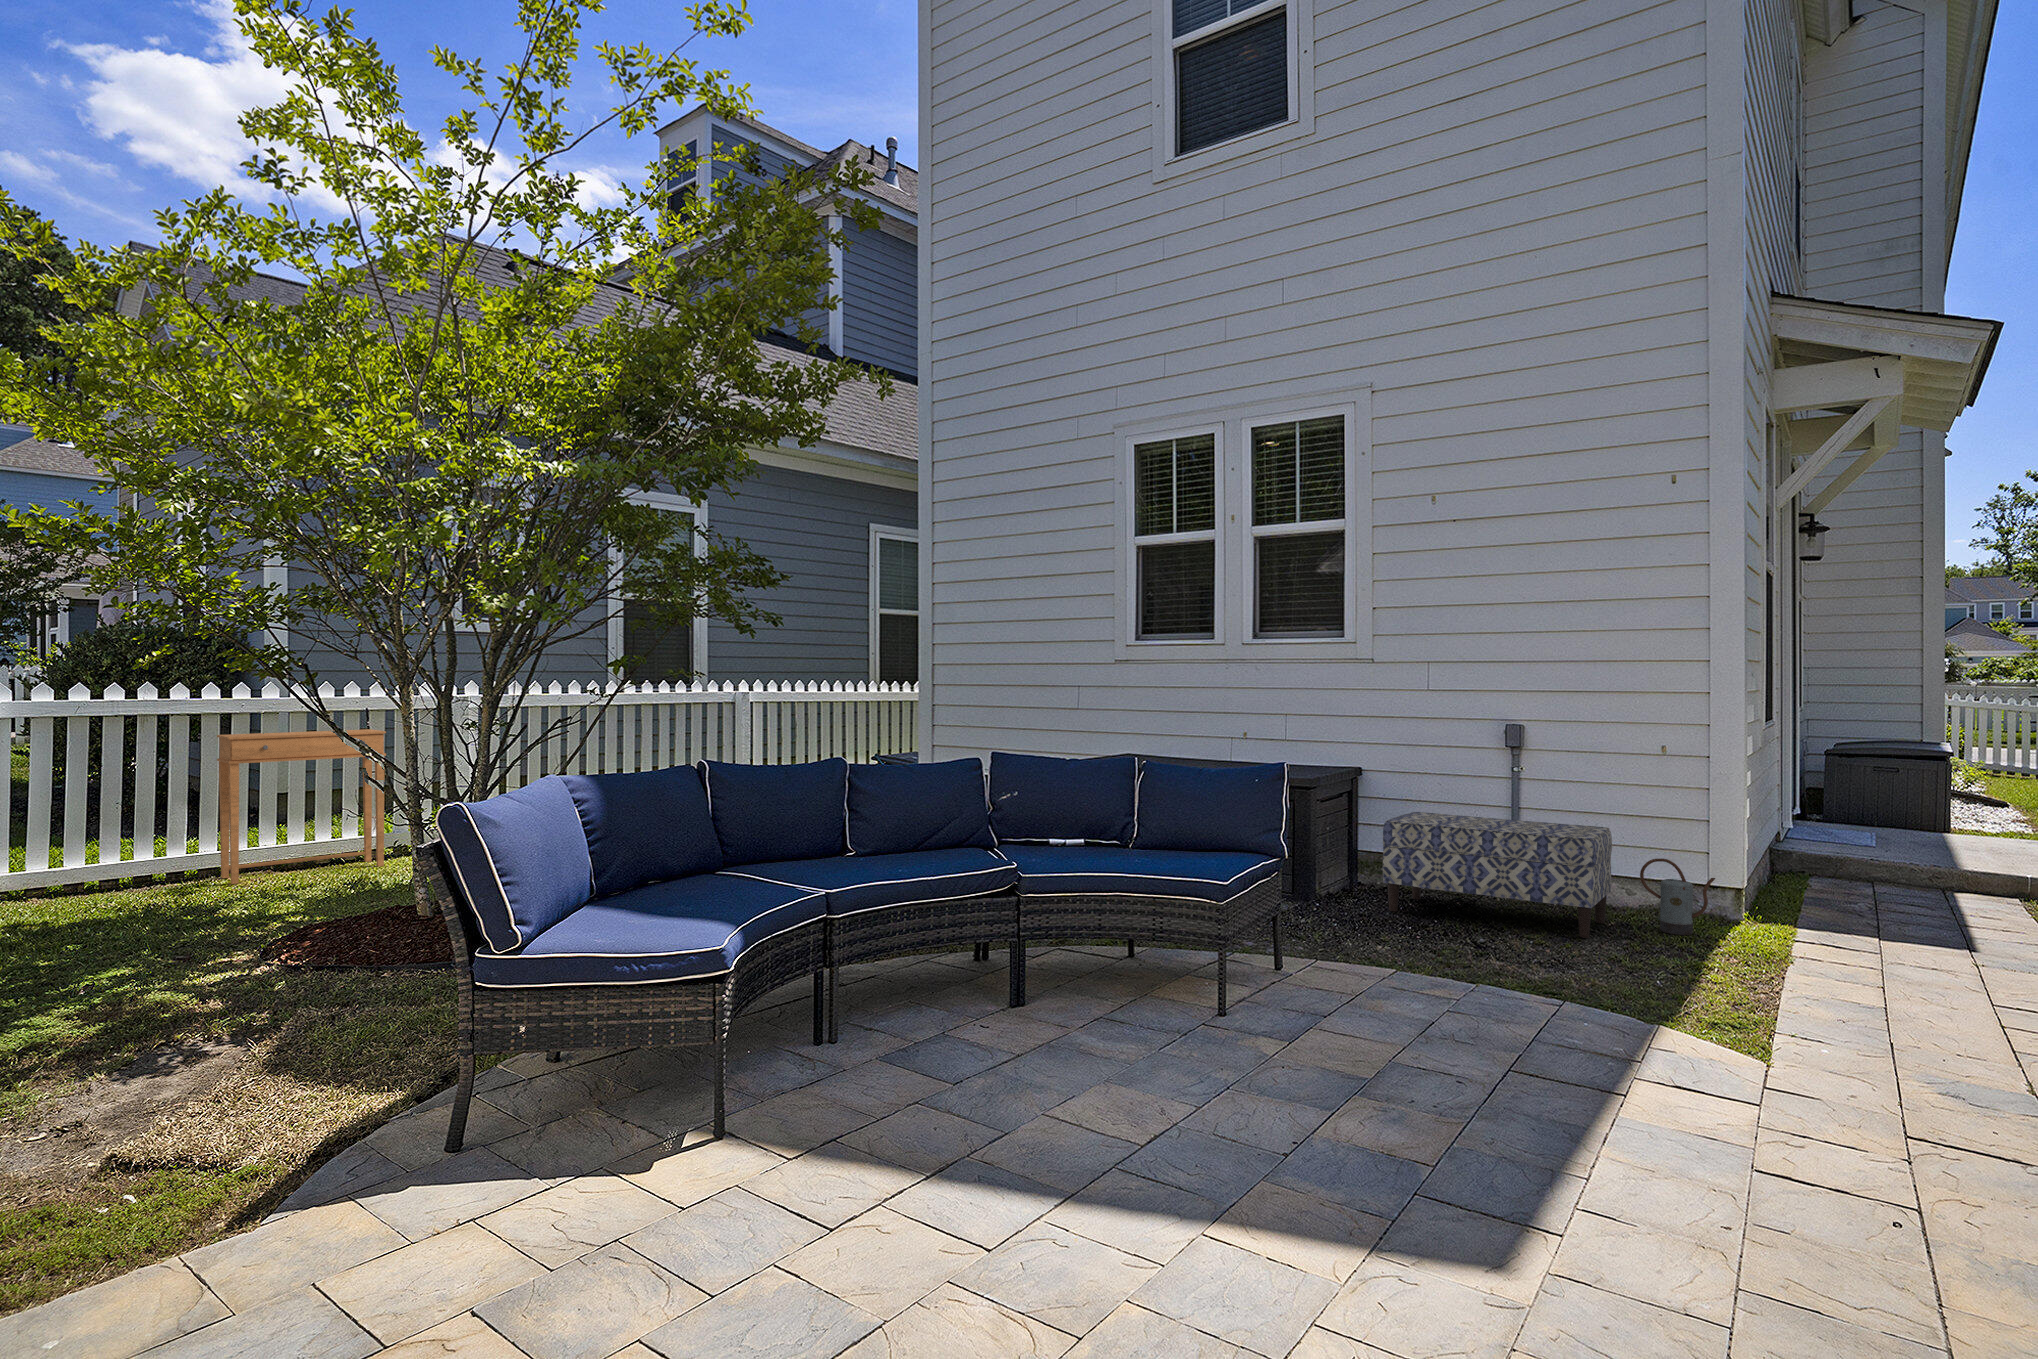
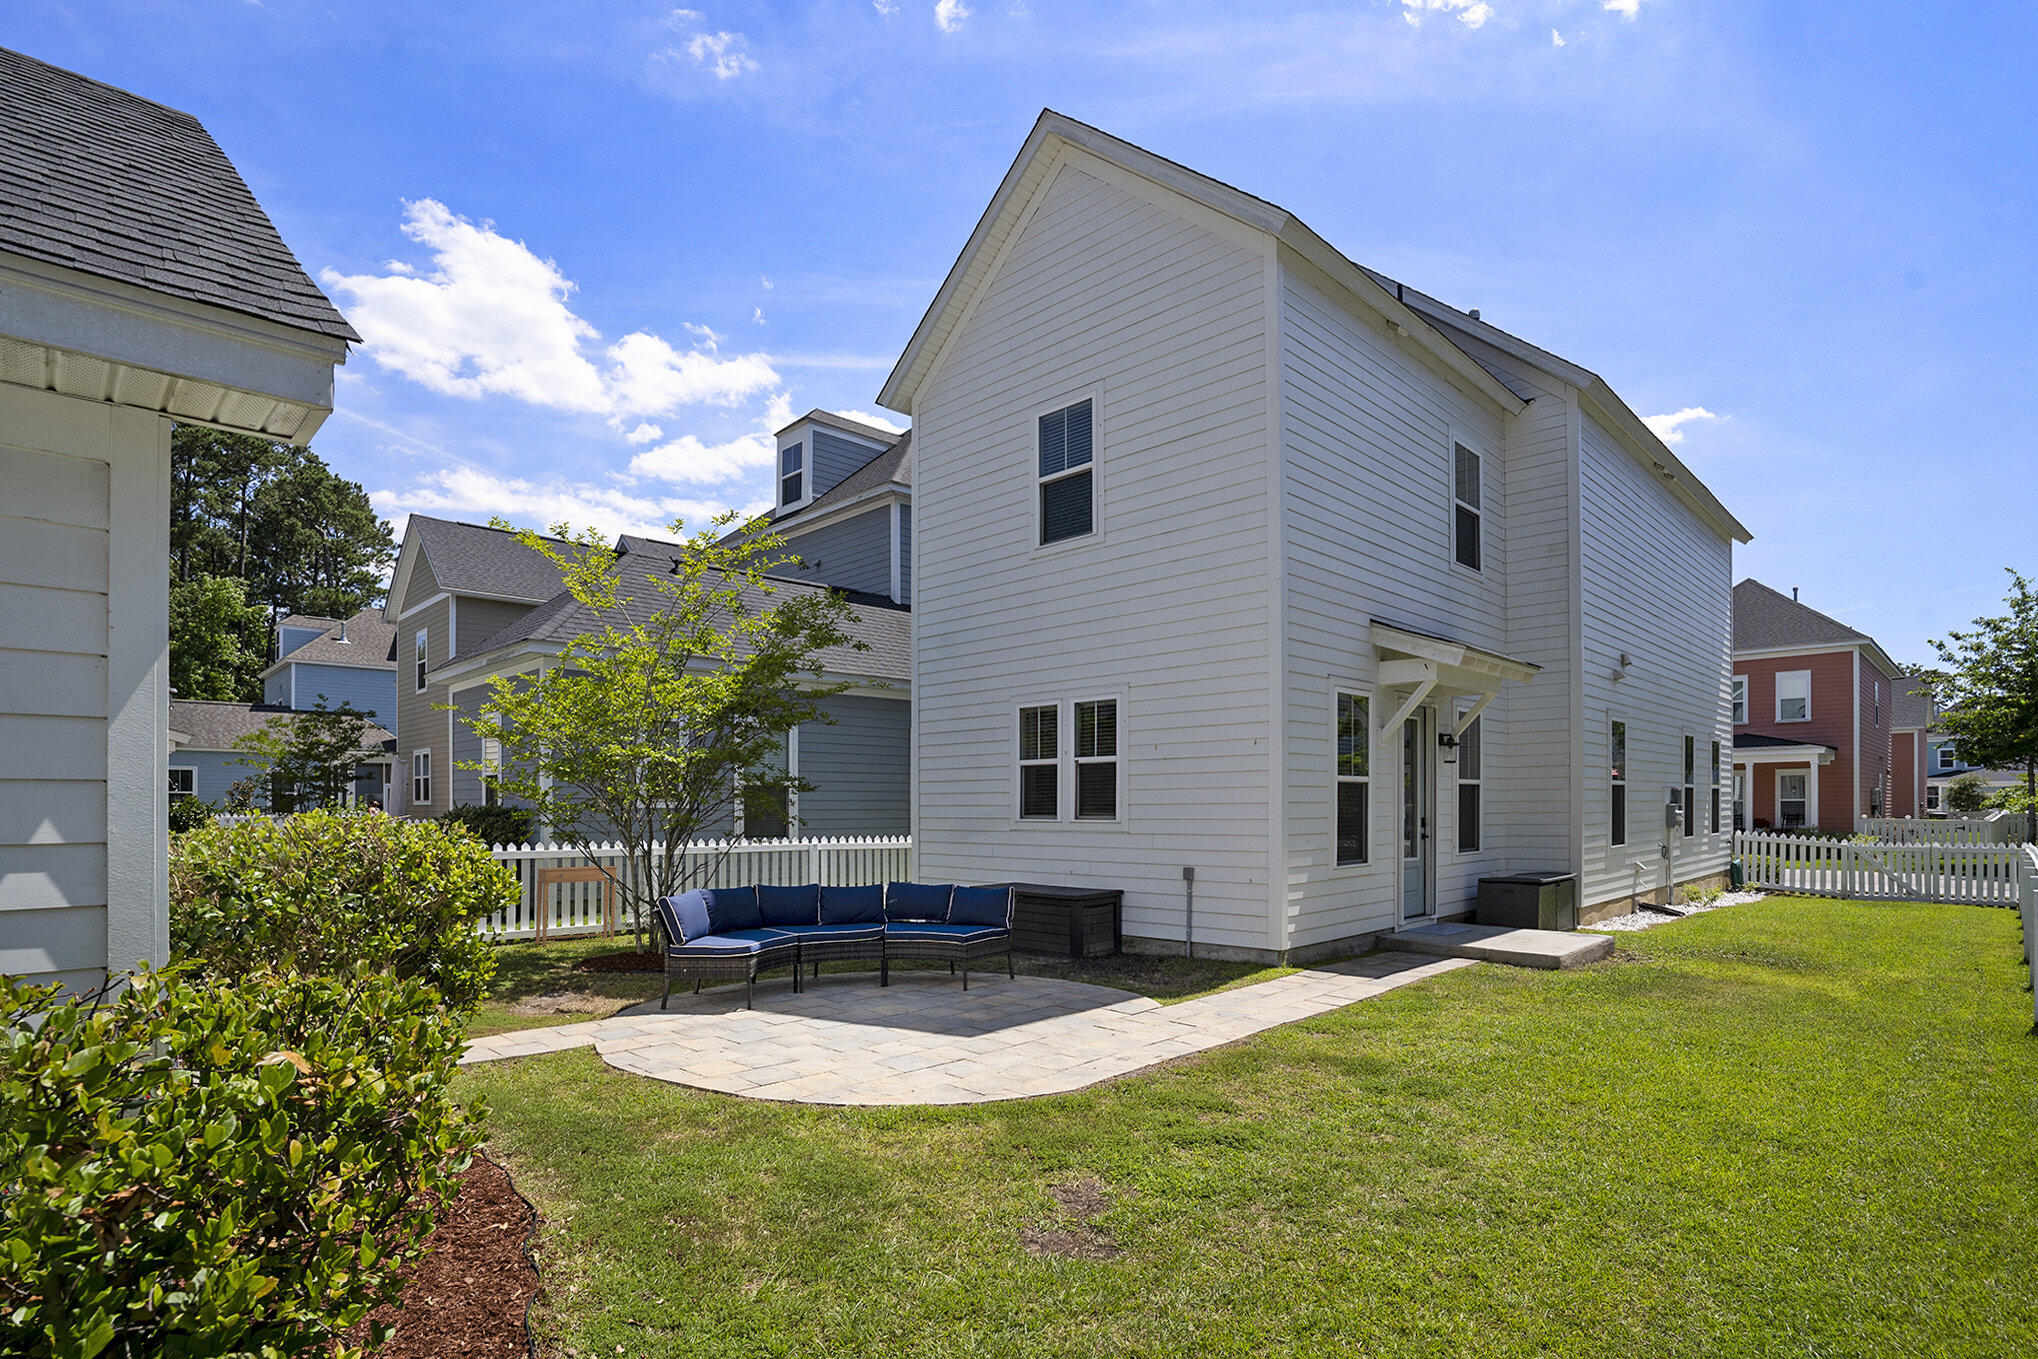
bench: present [1383,812,1612,938] -> none [1113,915,1223,977]
watering can: present [1640,858,1715,935] -> none [1232,938,1261,977]

